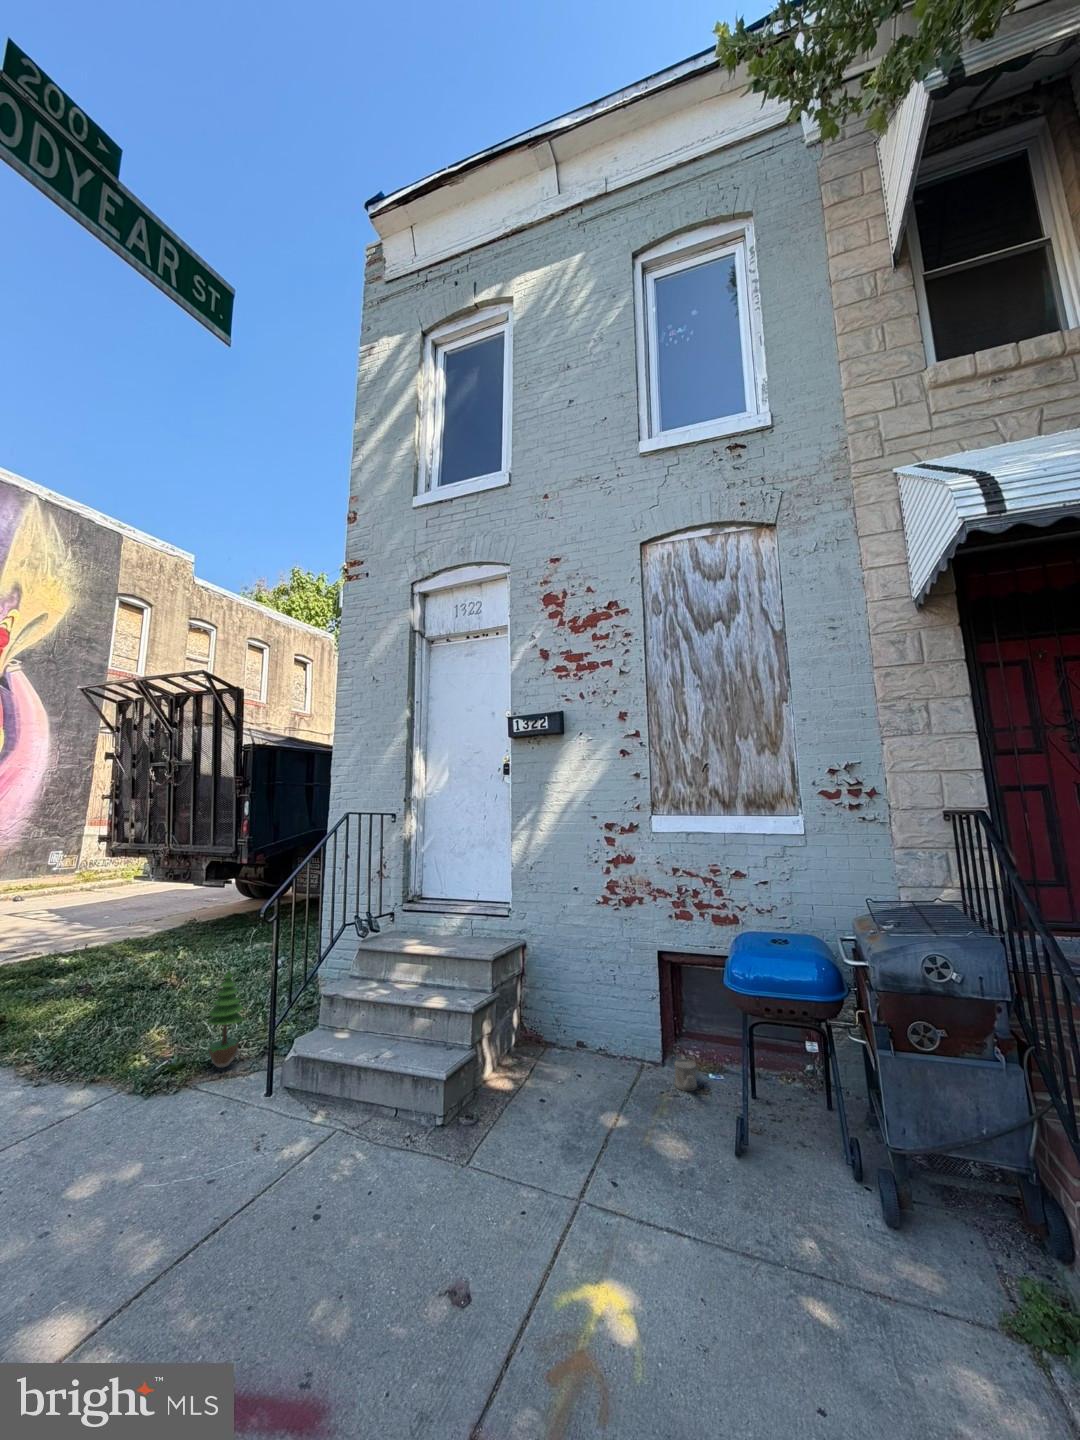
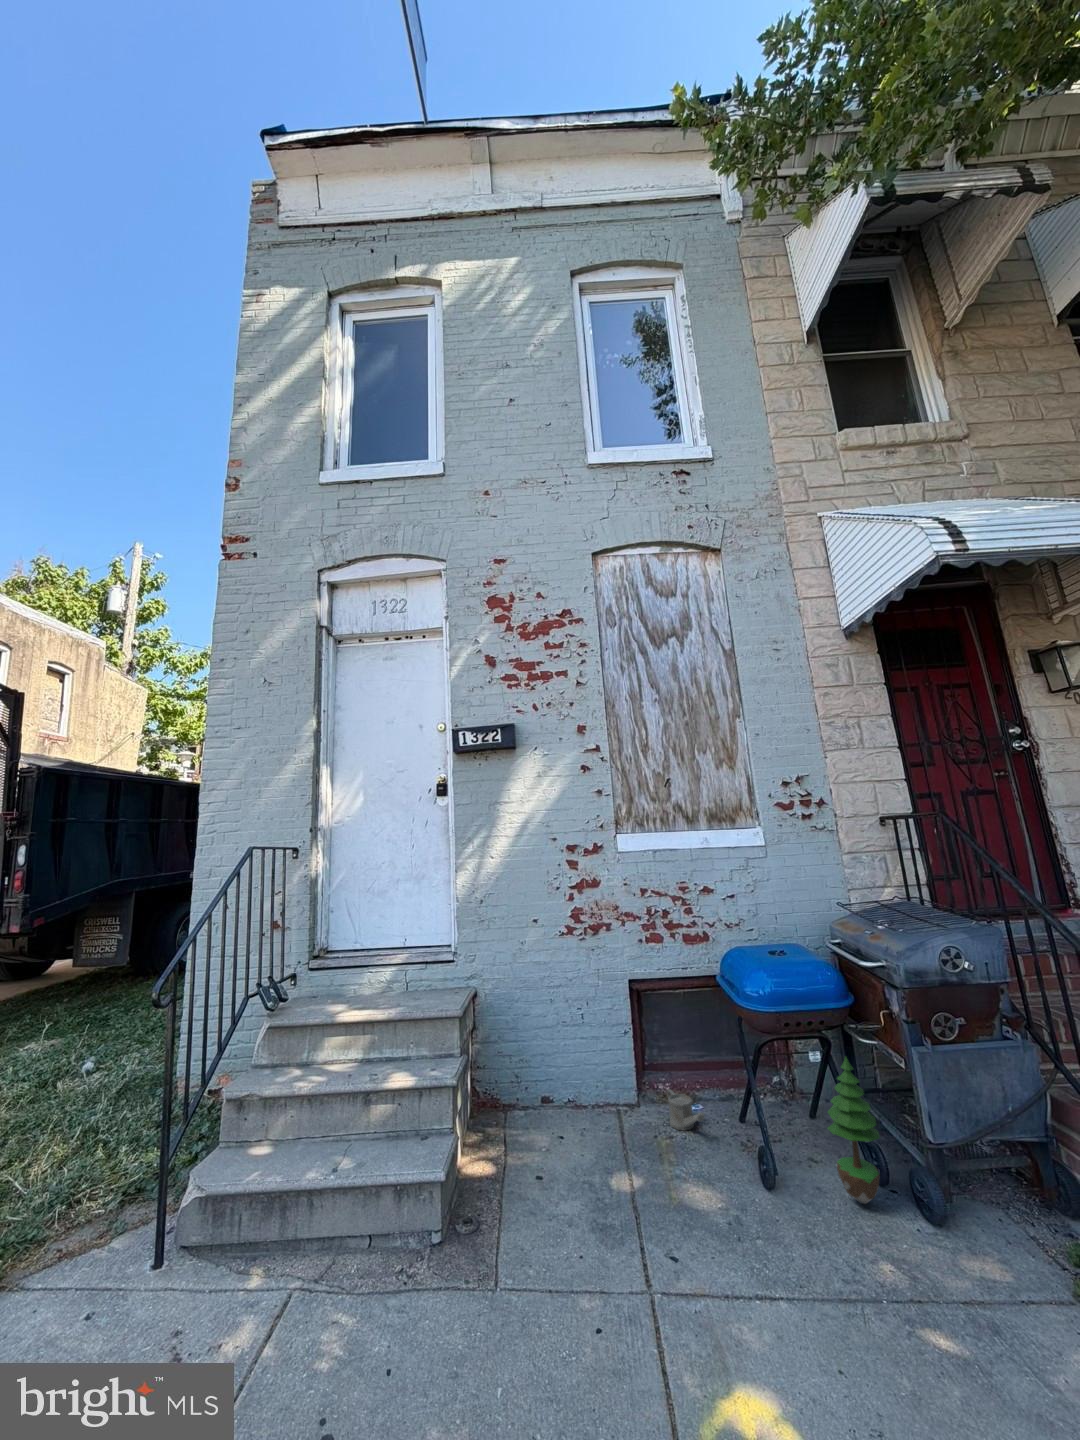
potted tree: present [207,970,243,1068] -> present [827,1057,880,1204]

